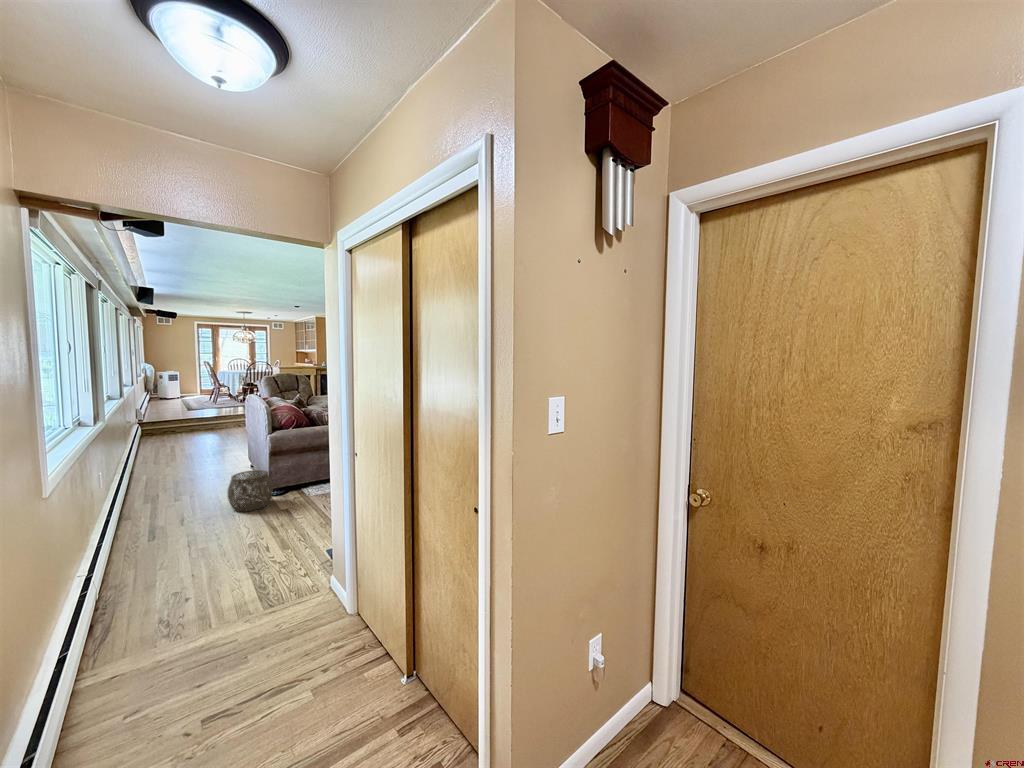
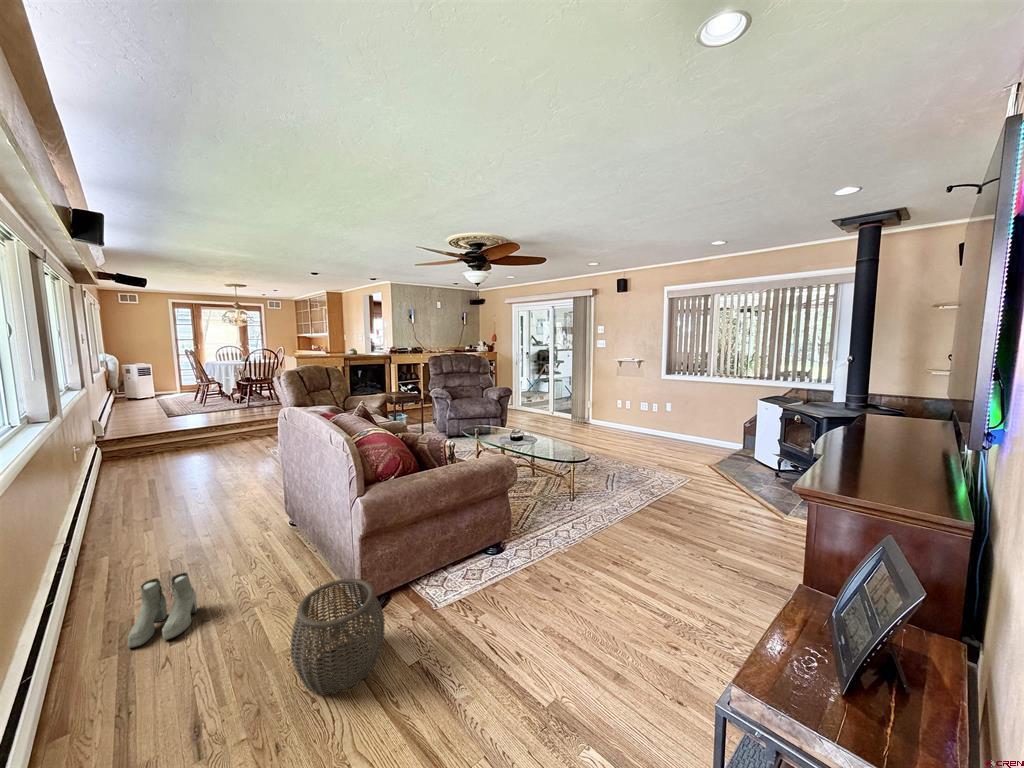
boots: none [159,471,192,499] -> present [128,573,197,648]

